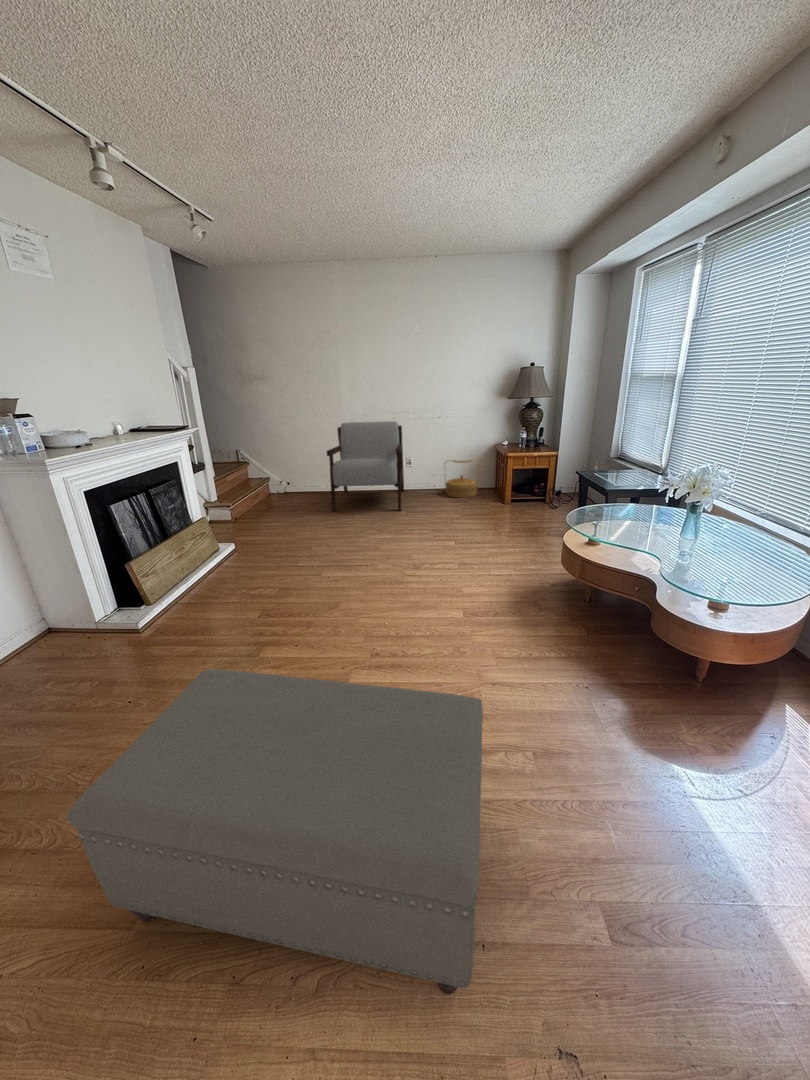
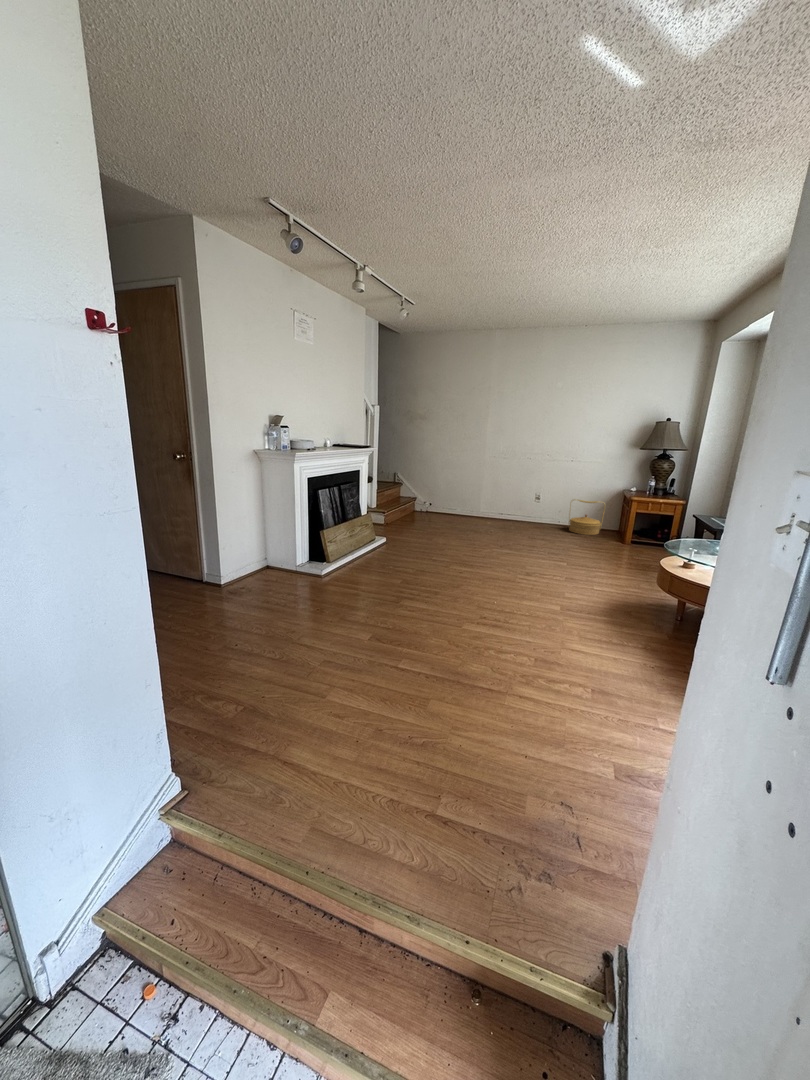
armchair: present [327,421,404,512] -> none [463,458,535,536]
ottoman: present [66,669,483,994] -> none [319,578,551,764]

